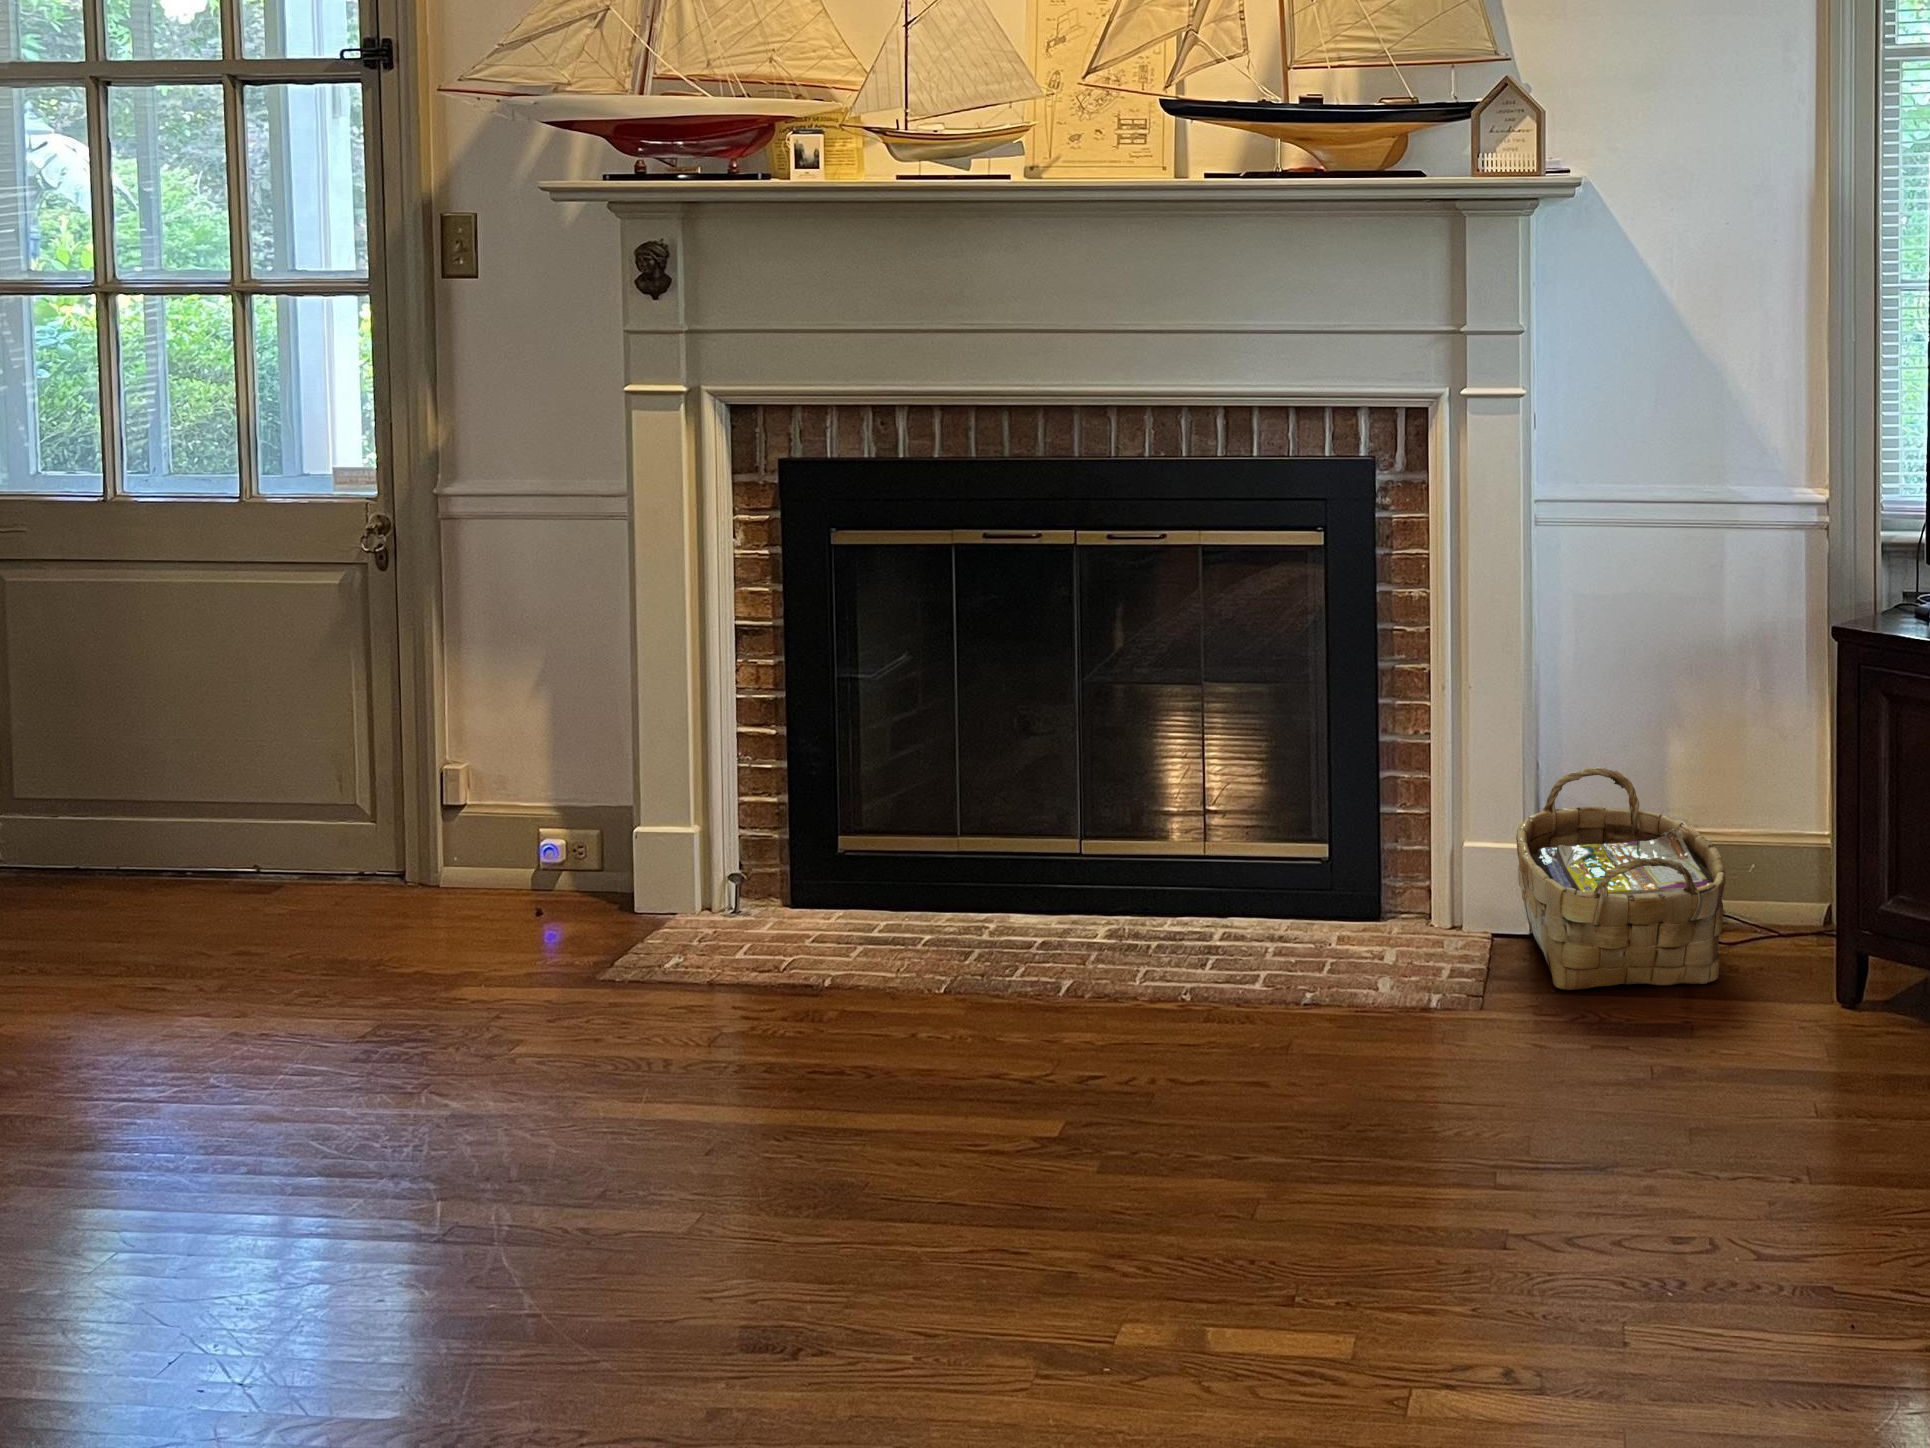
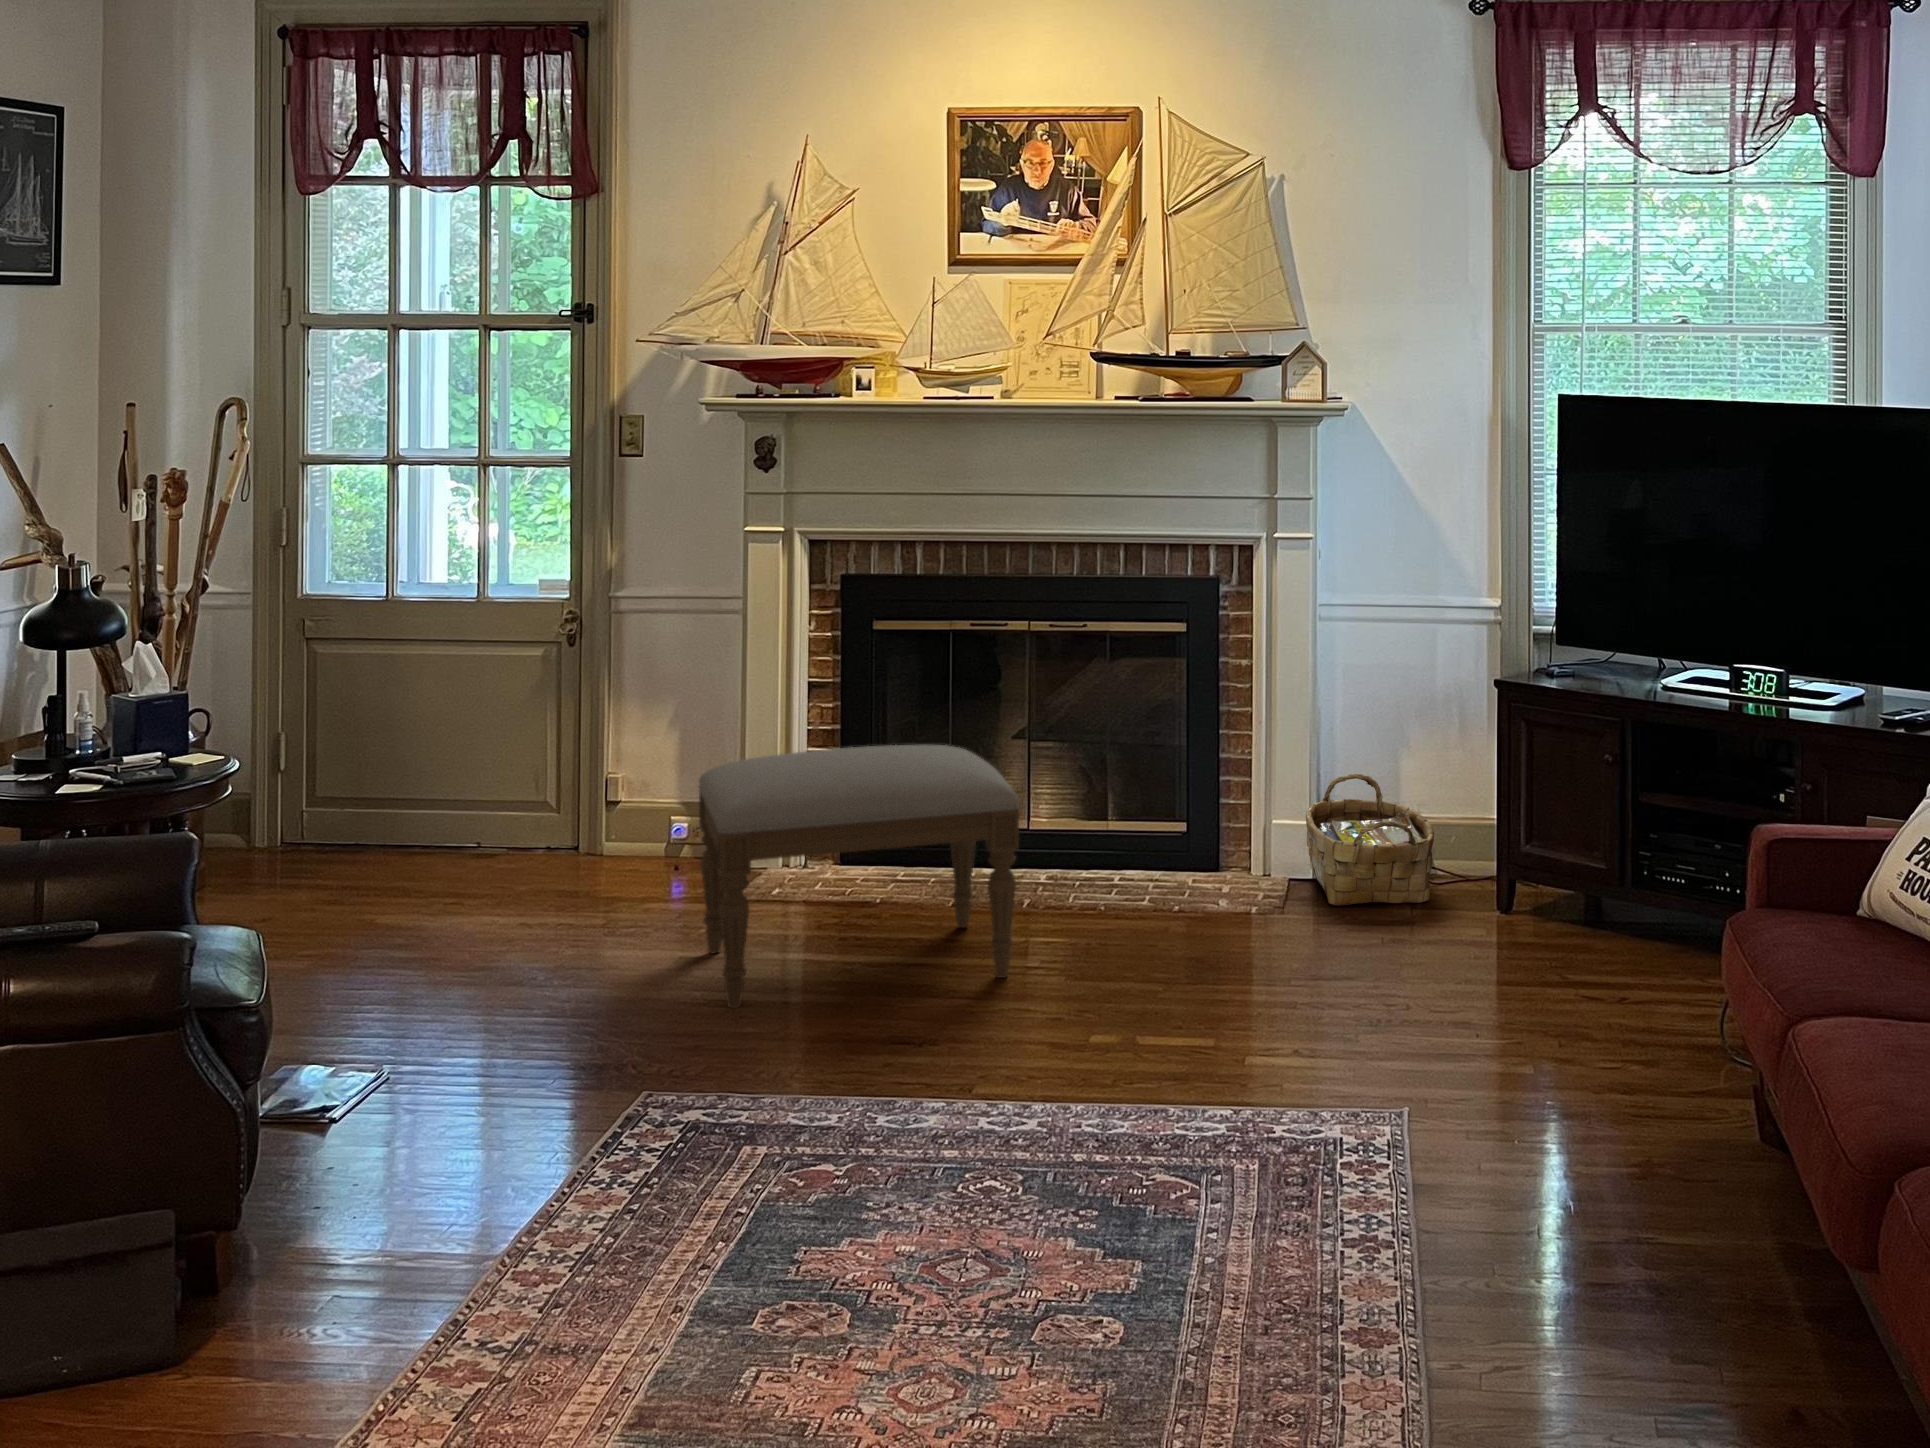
ottoman: none [462,743,1012,1226] -> present [699,744,1019,1008]

